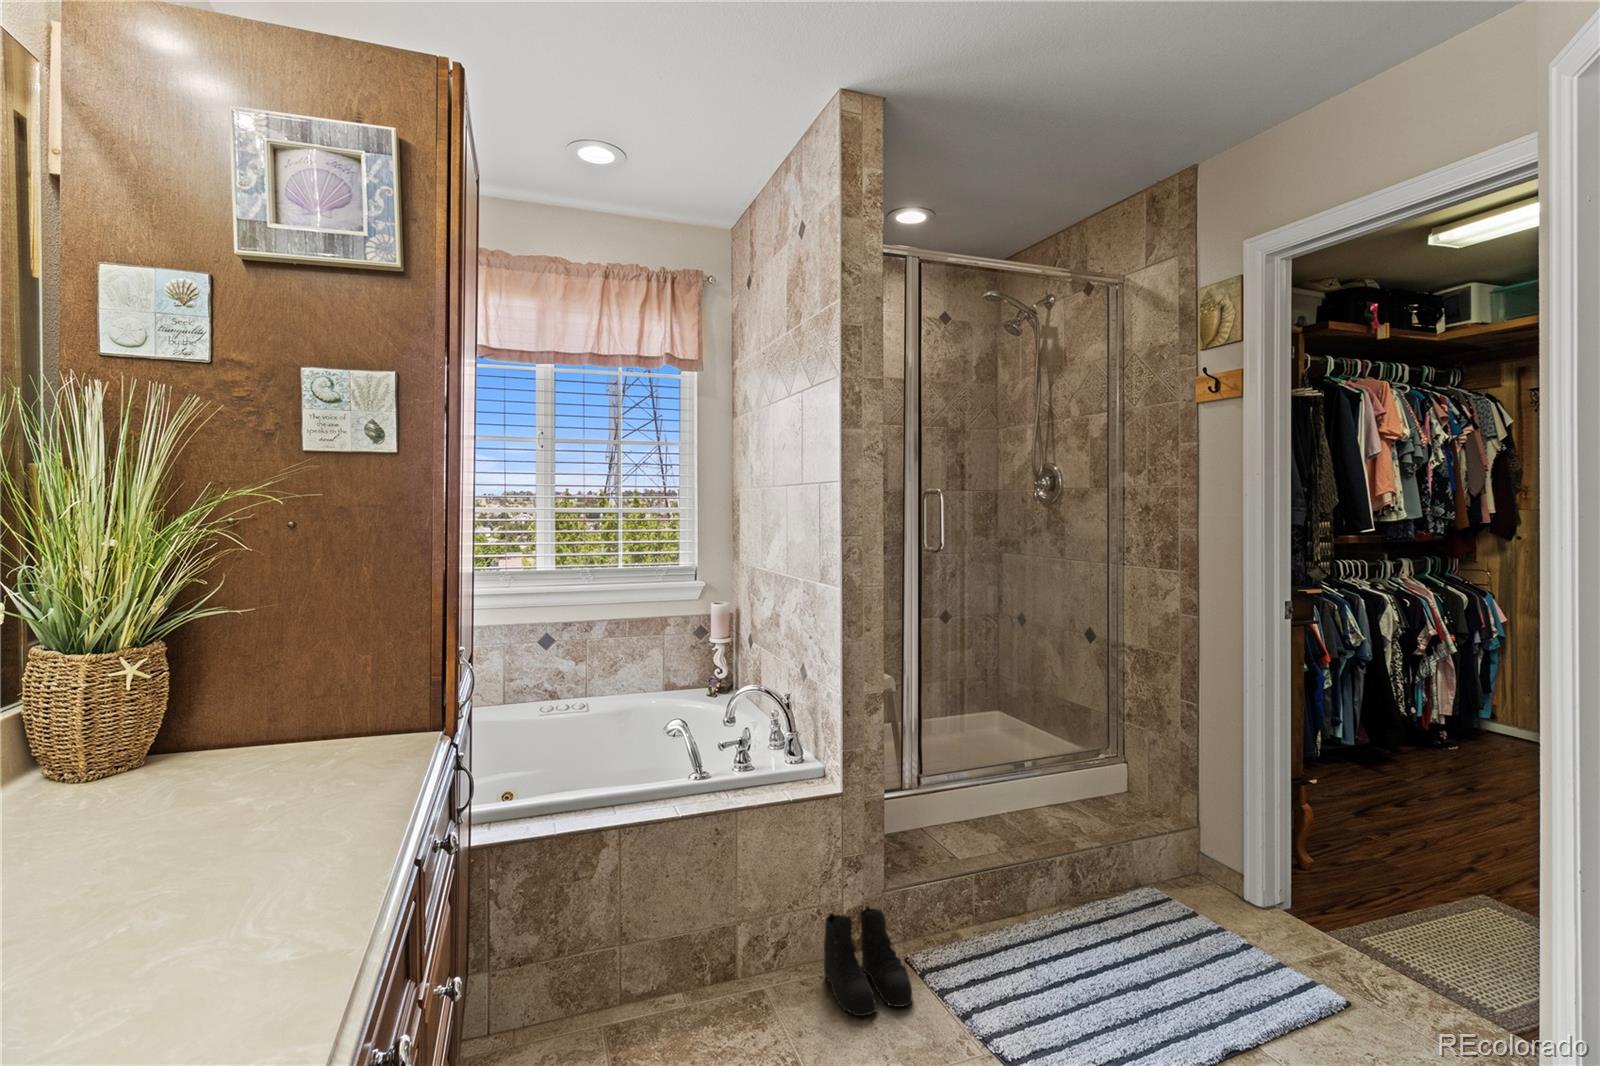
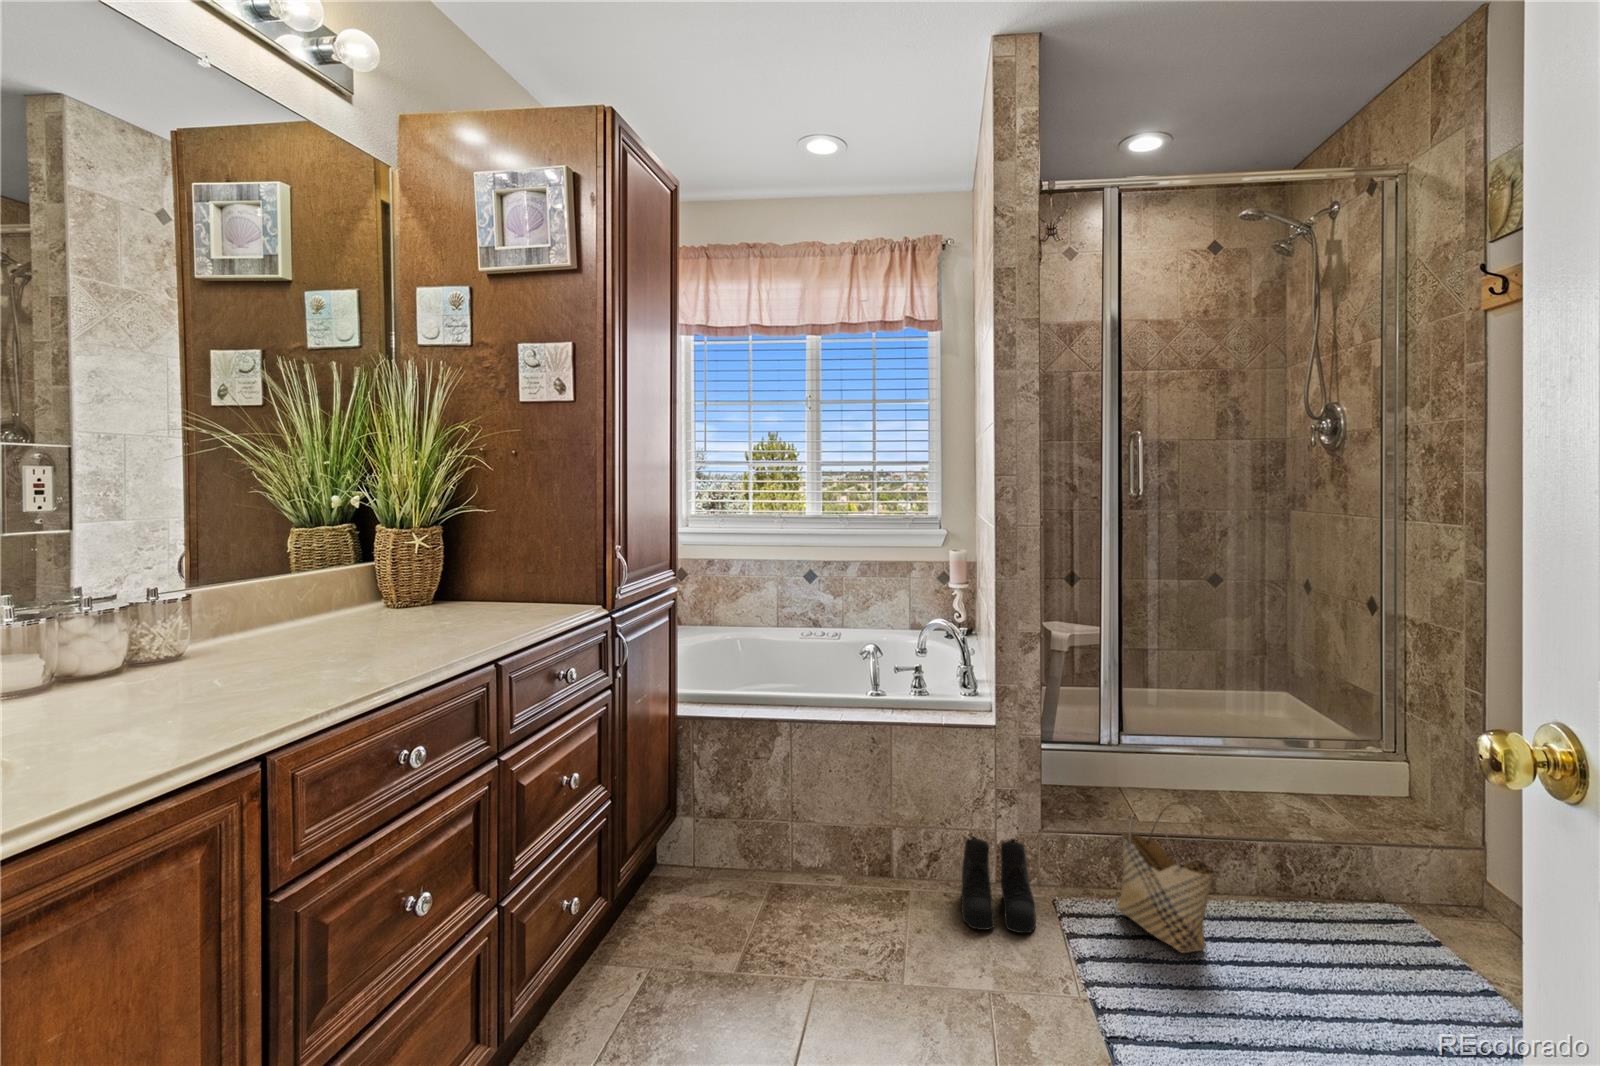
woven basket: none [968,836,1060,981] -> present [1117,802,1214,953]

